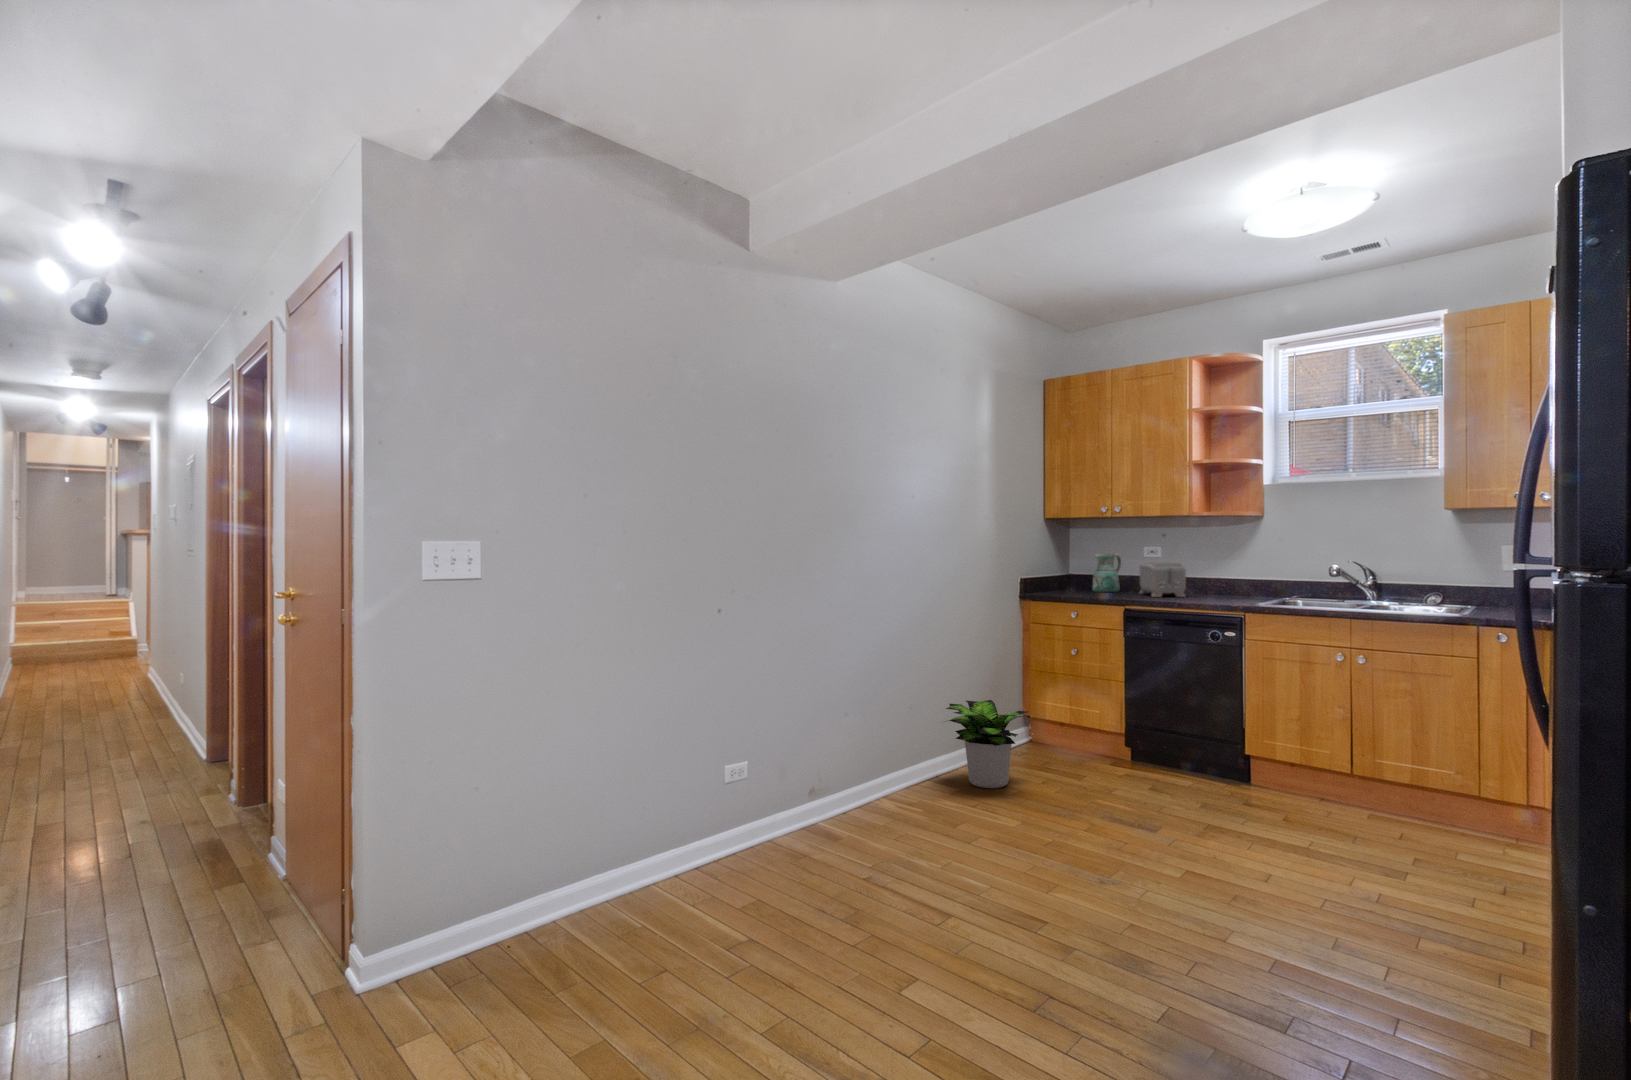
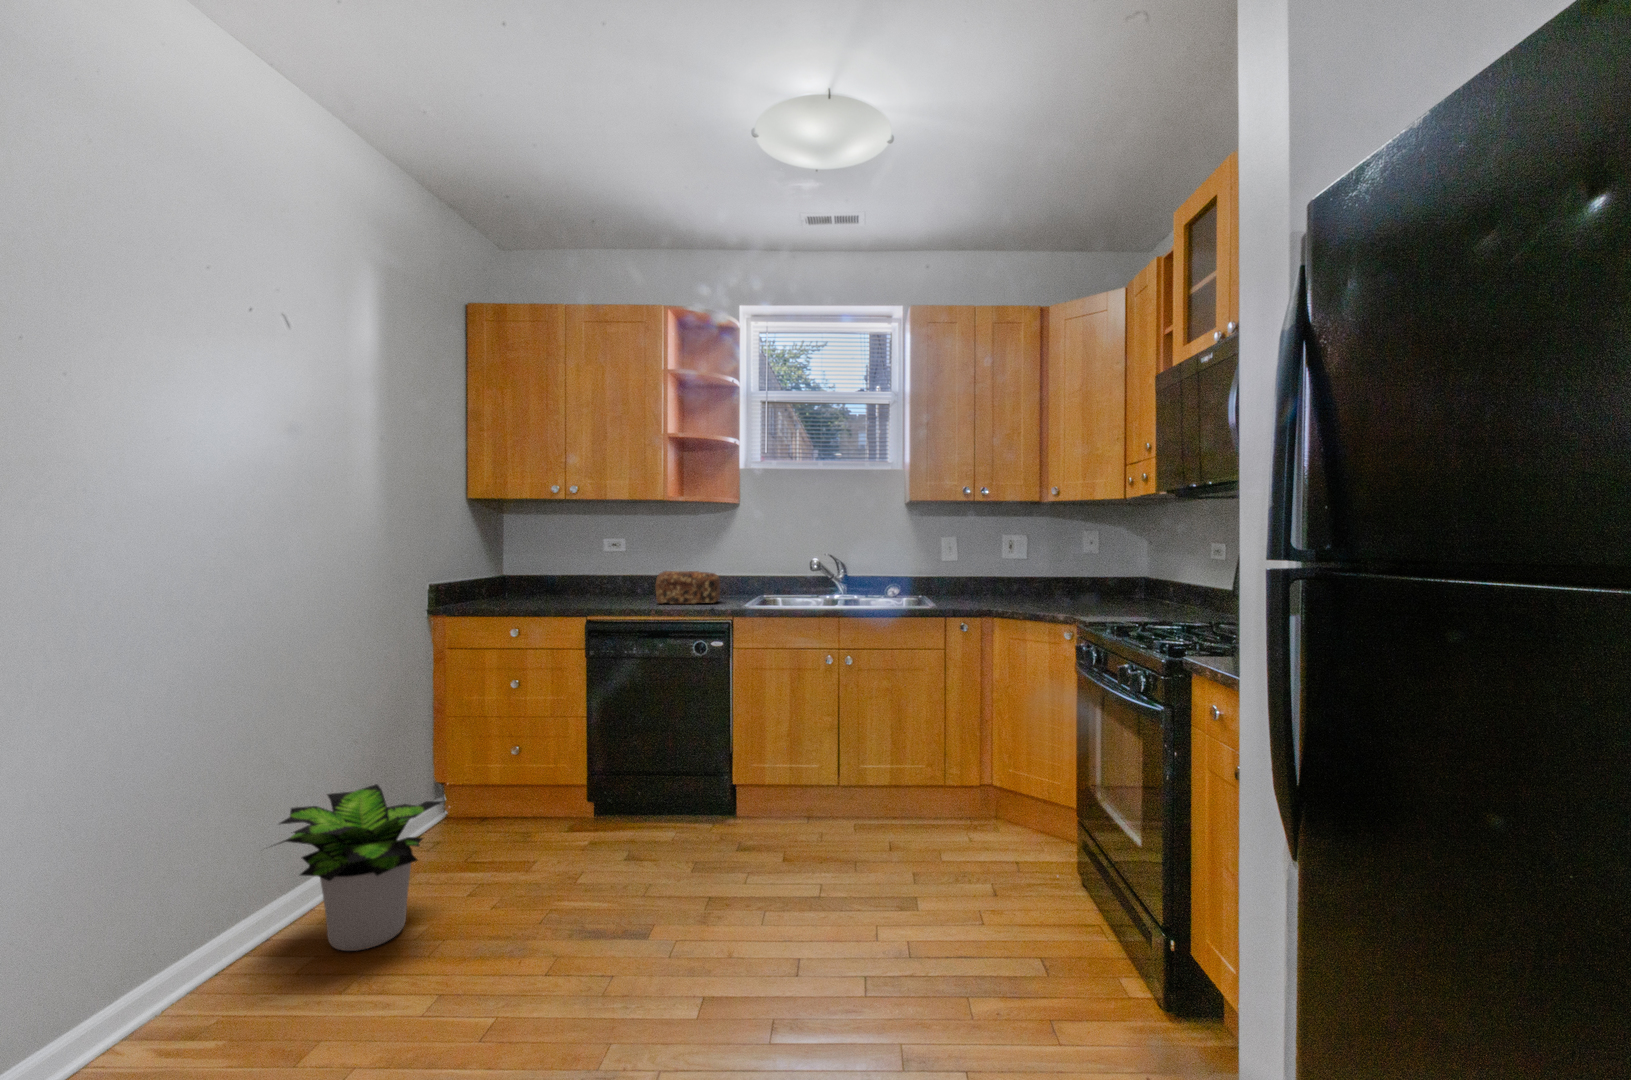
ceramic pitcher: present [1093,553,1121,592] -> none [538,547,574,597]
toaster: present [1140,561,1186,597] -> none [598,556,657,601]
bread loaf: none [1181,575,1239,601] -> present [656,571,720,604]

